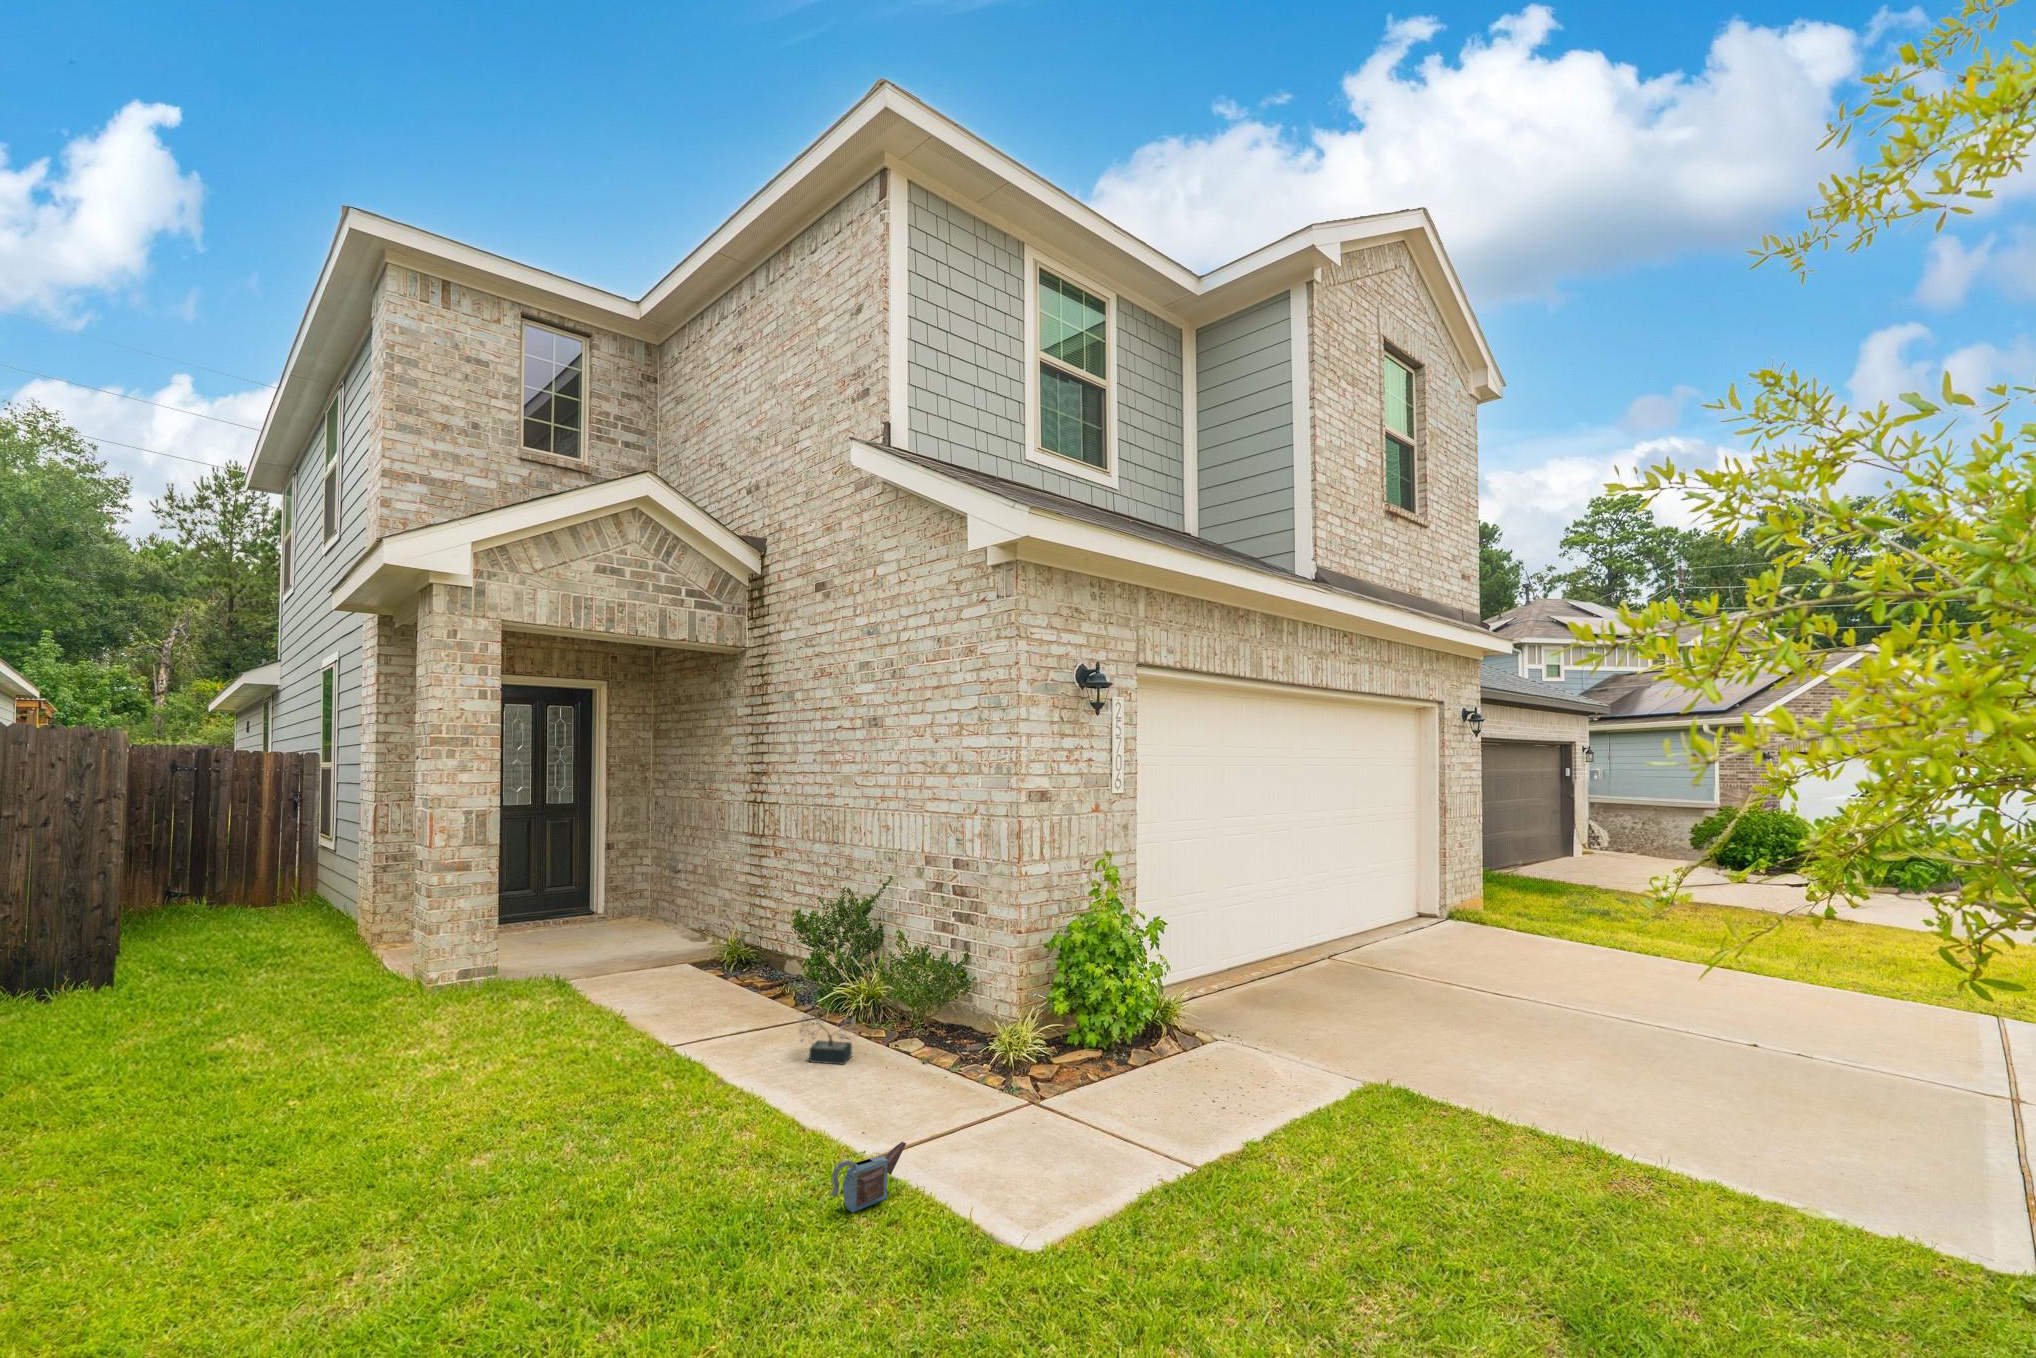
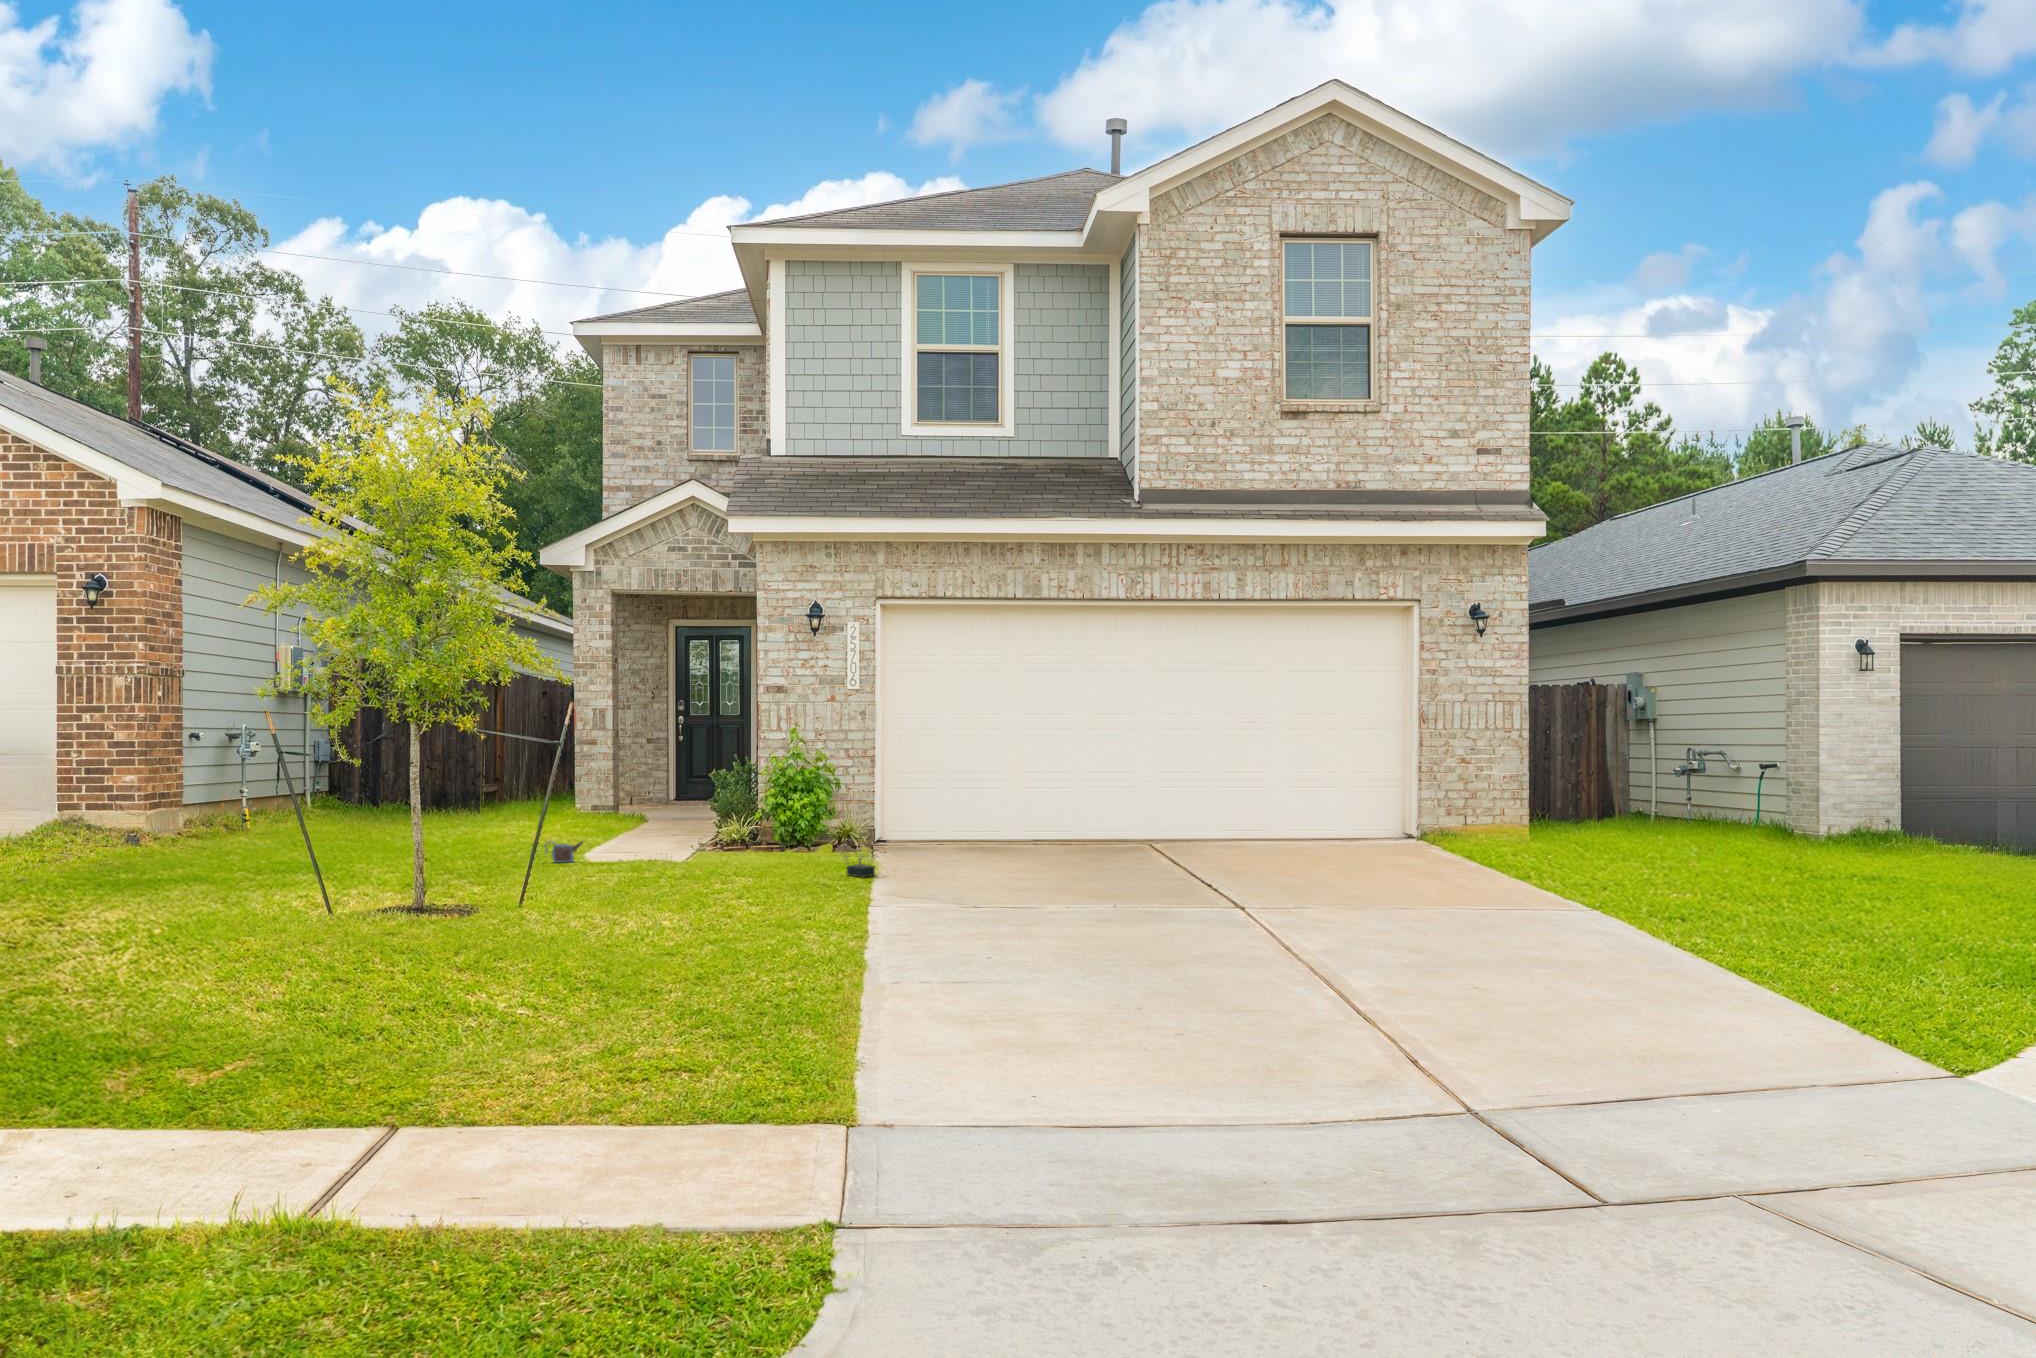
decorative plant: present [799,1005,858,1065] -> present [840,839,875,878]

